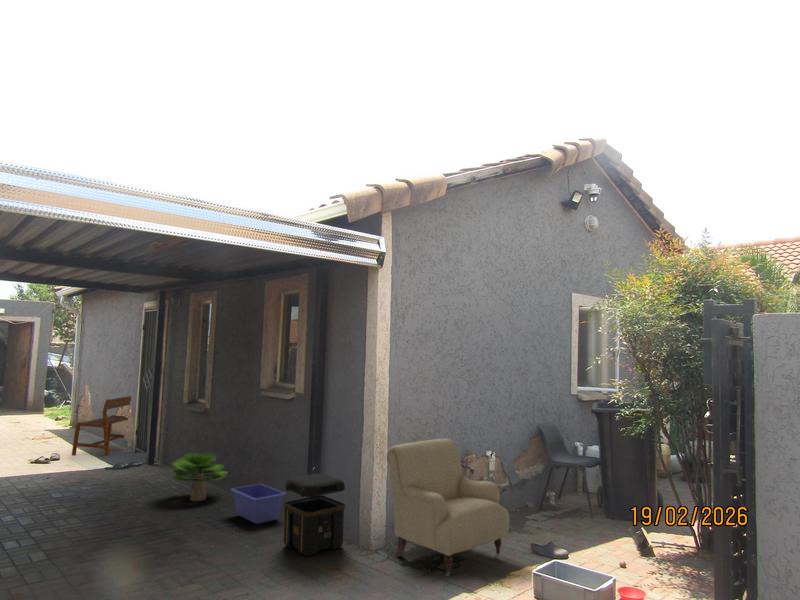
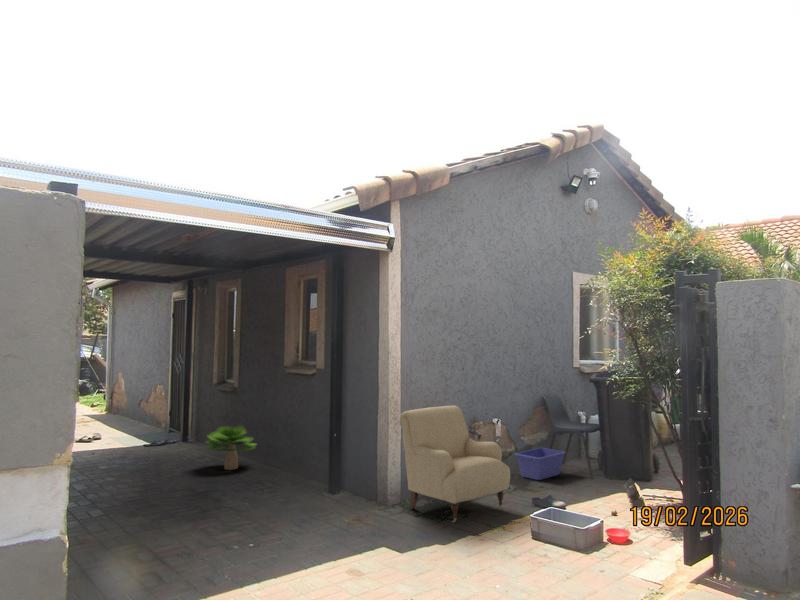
bench: present [72,396,131,456] -> none [111,379,170,436]
toolbox: present [284,474,345,556] -> none [309,439,364,509]
storage bin: present [231,484,286,524] -> present [515,448,566,480]

